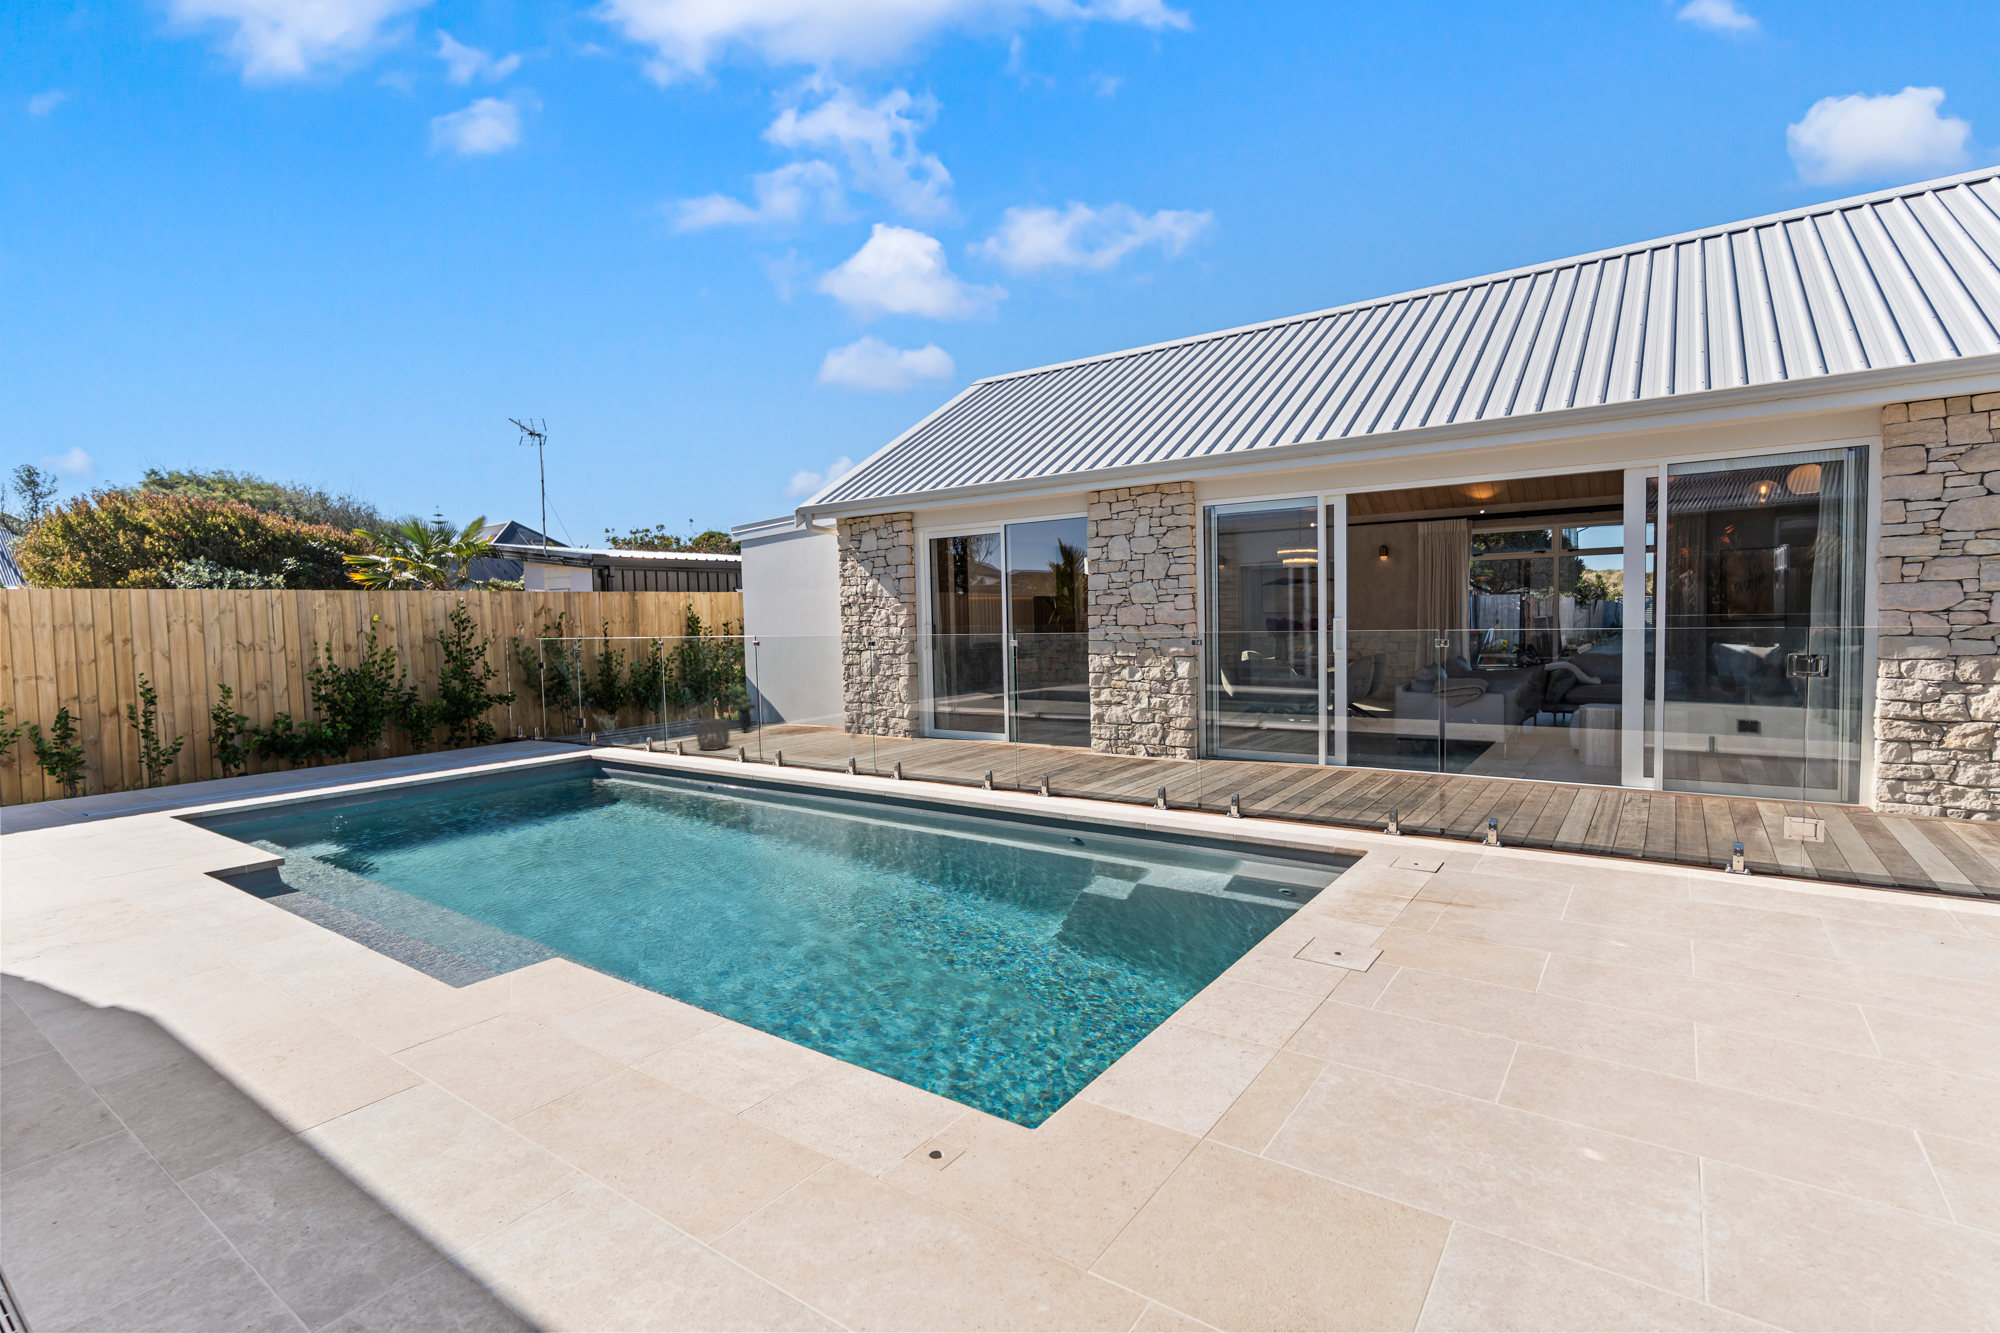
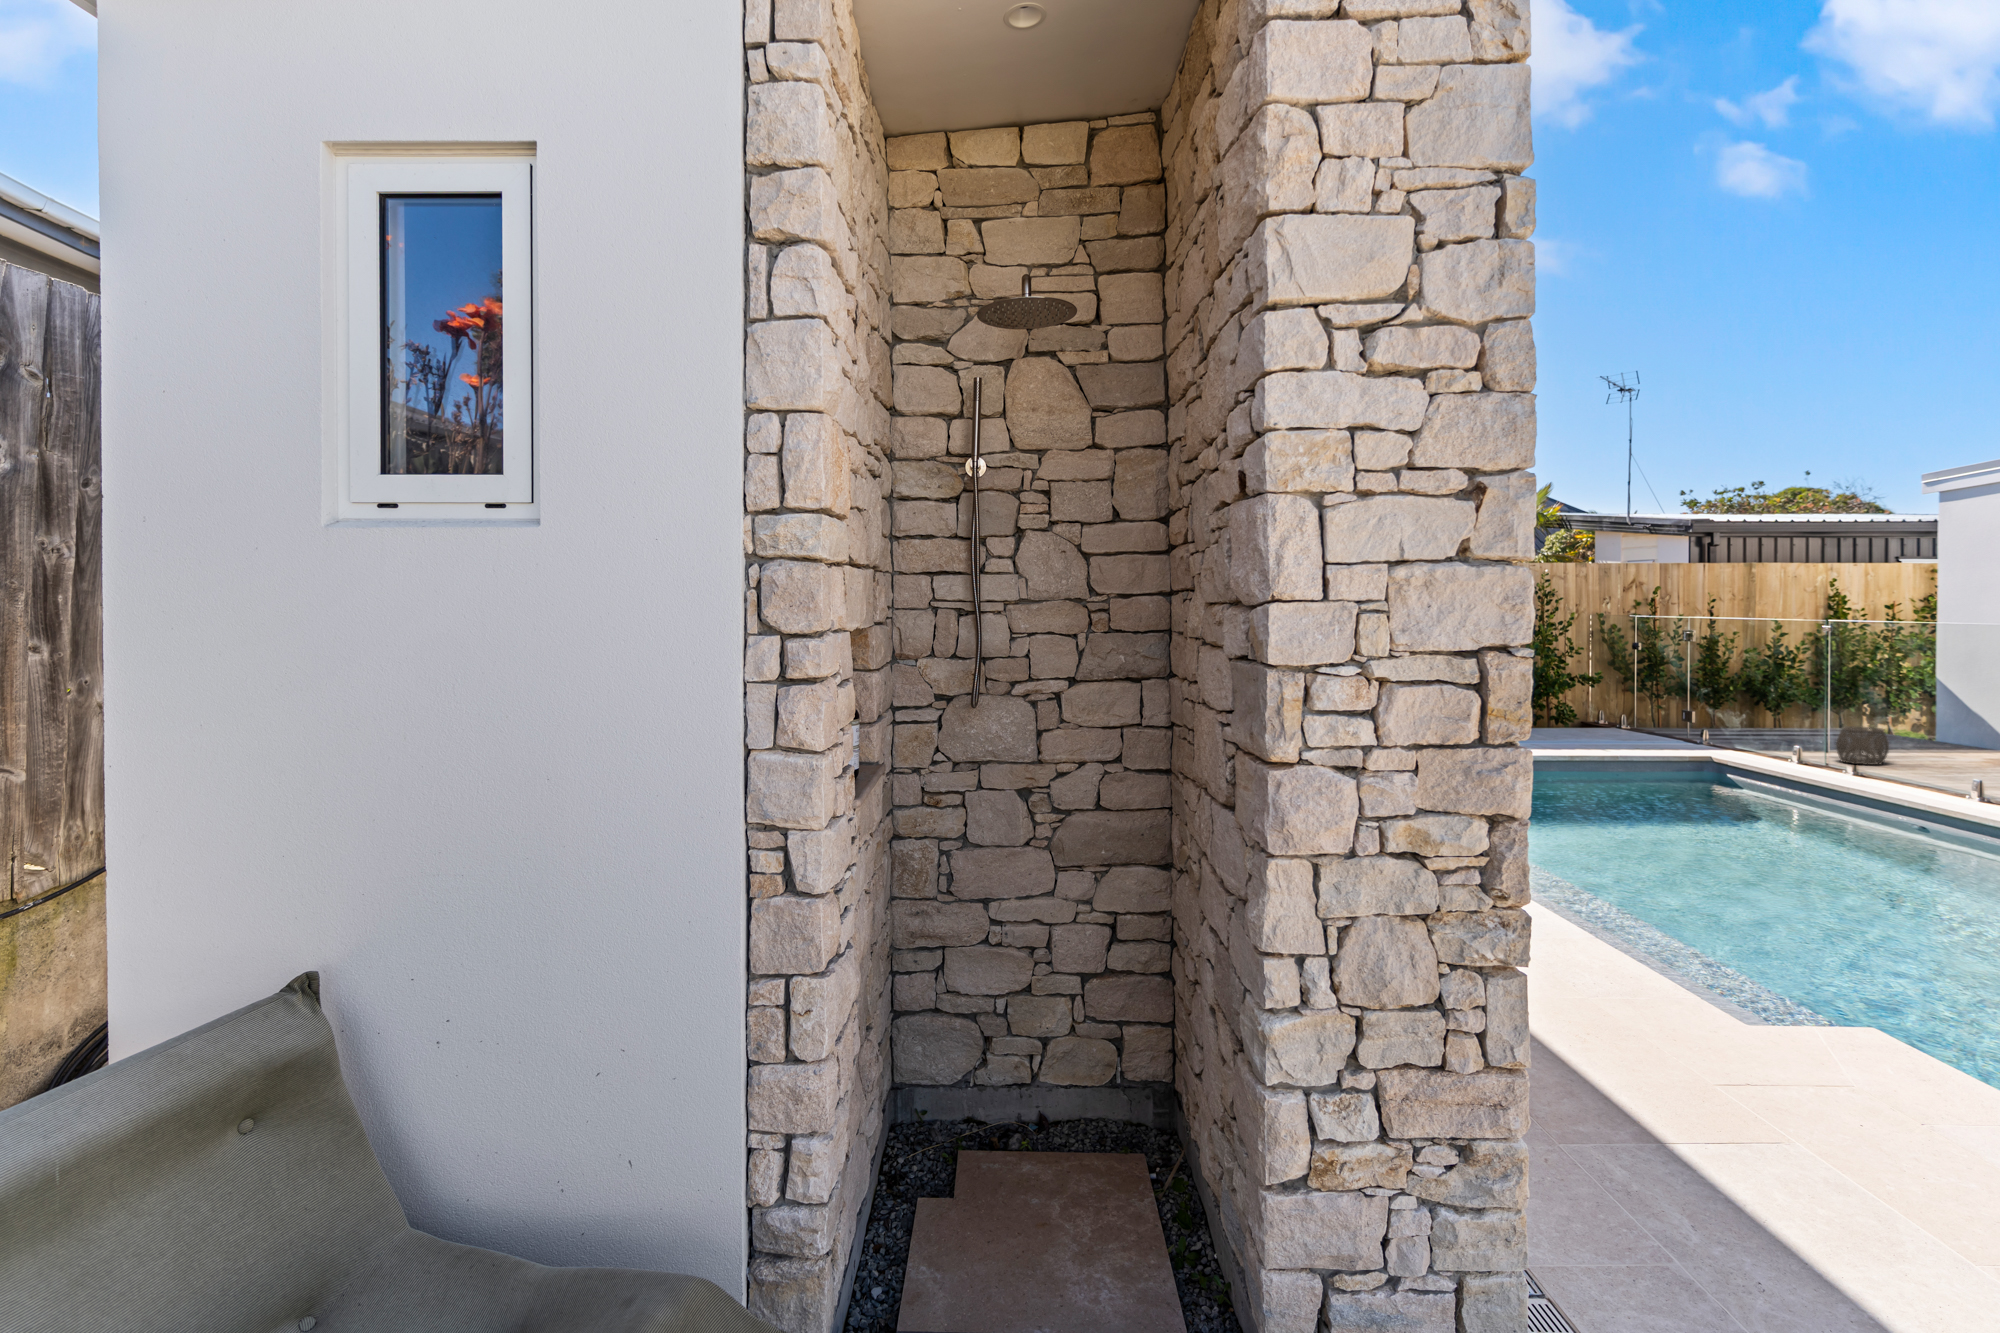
potted plant: present [727,684,755,732] -> none [1884,682,1935,749]

